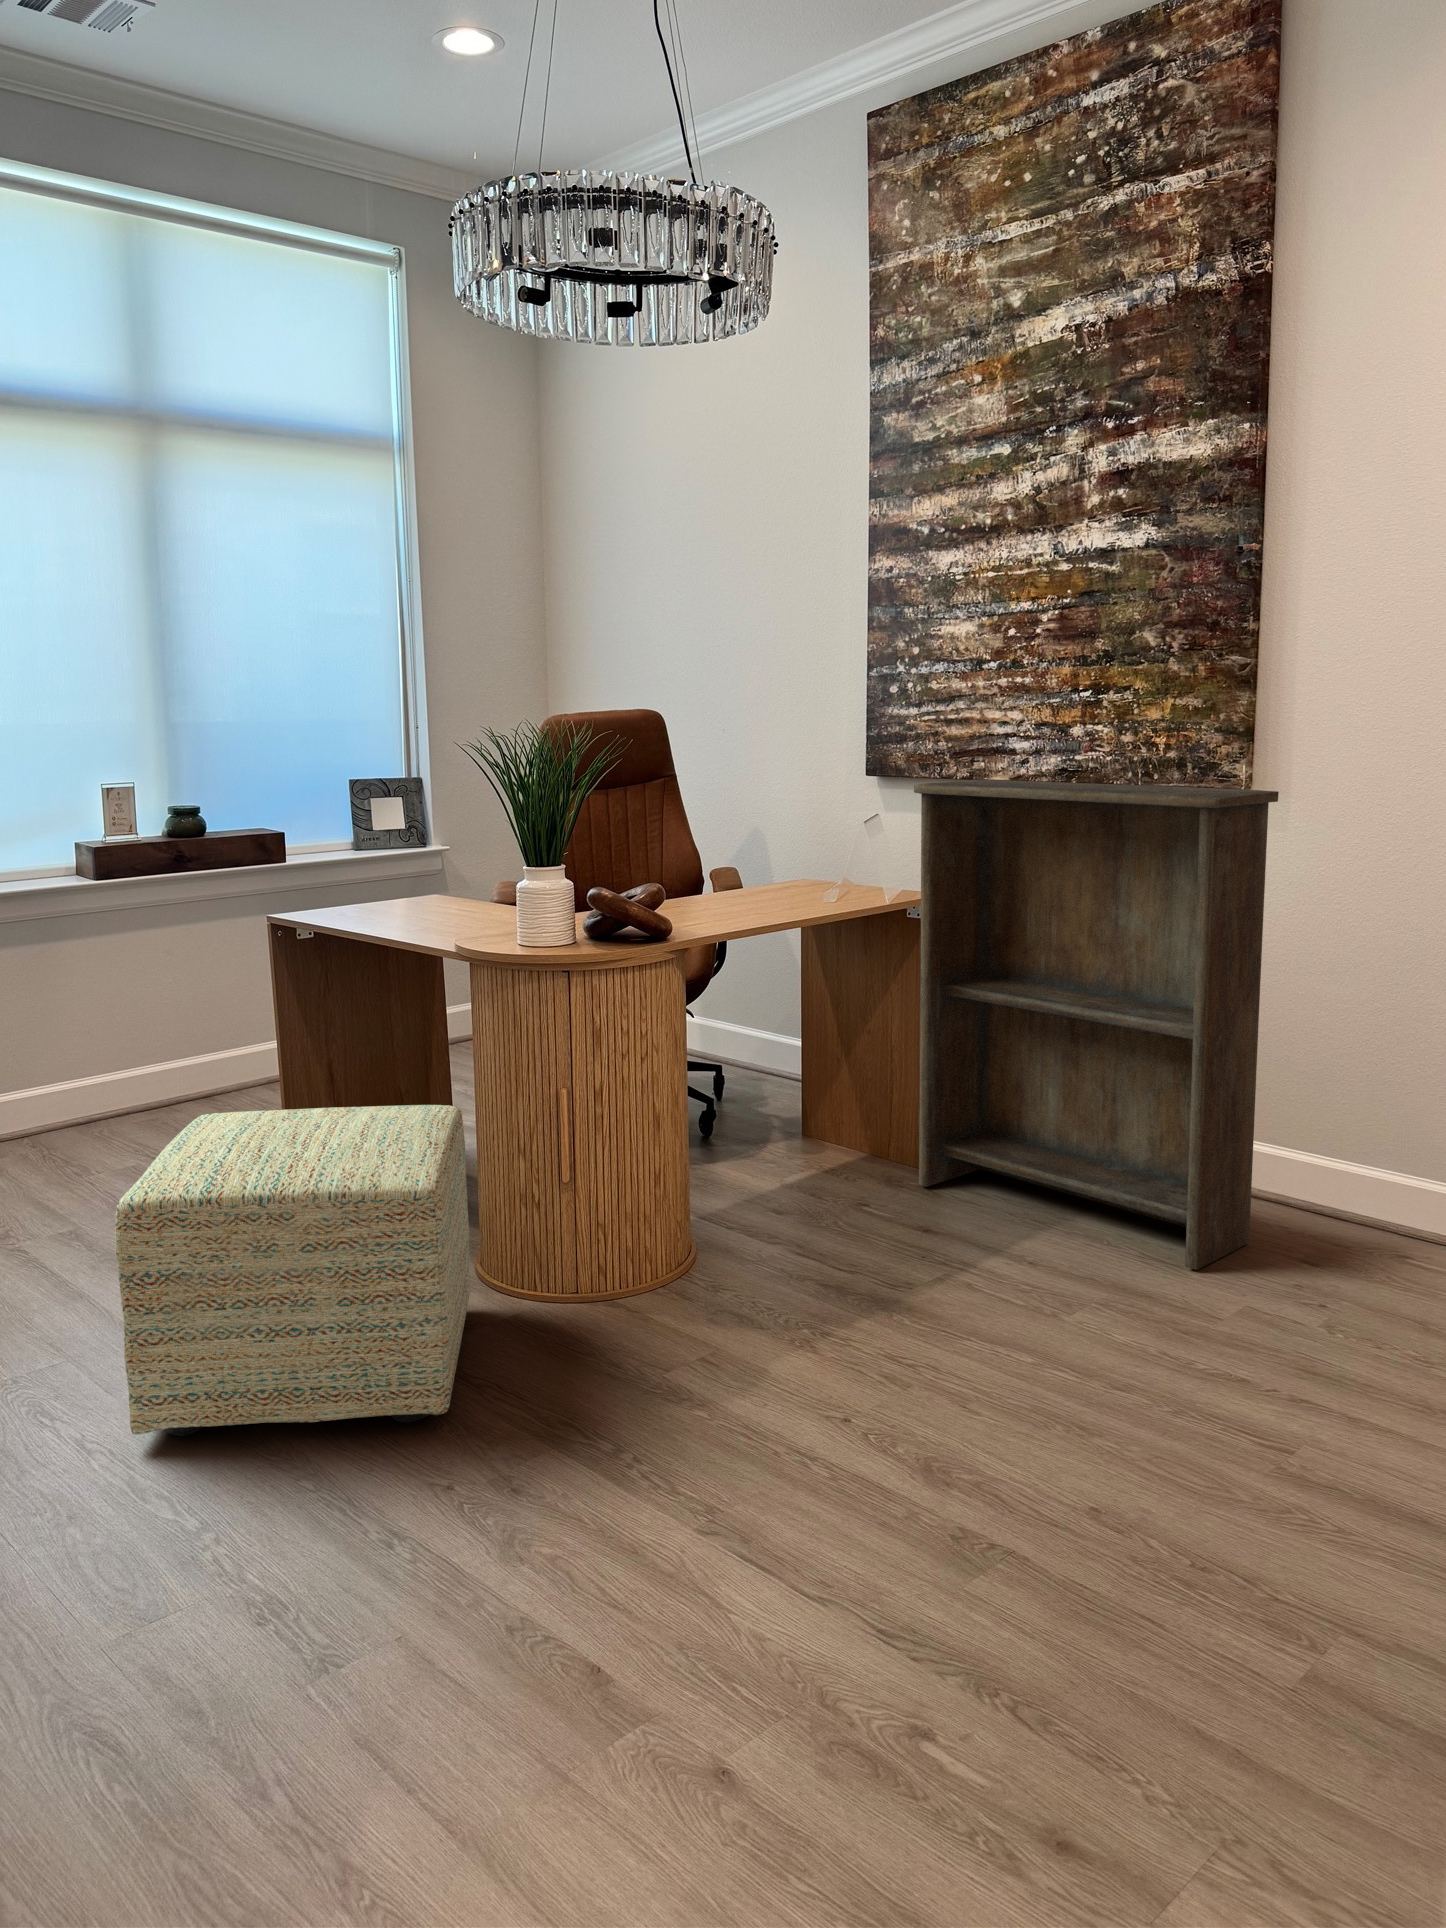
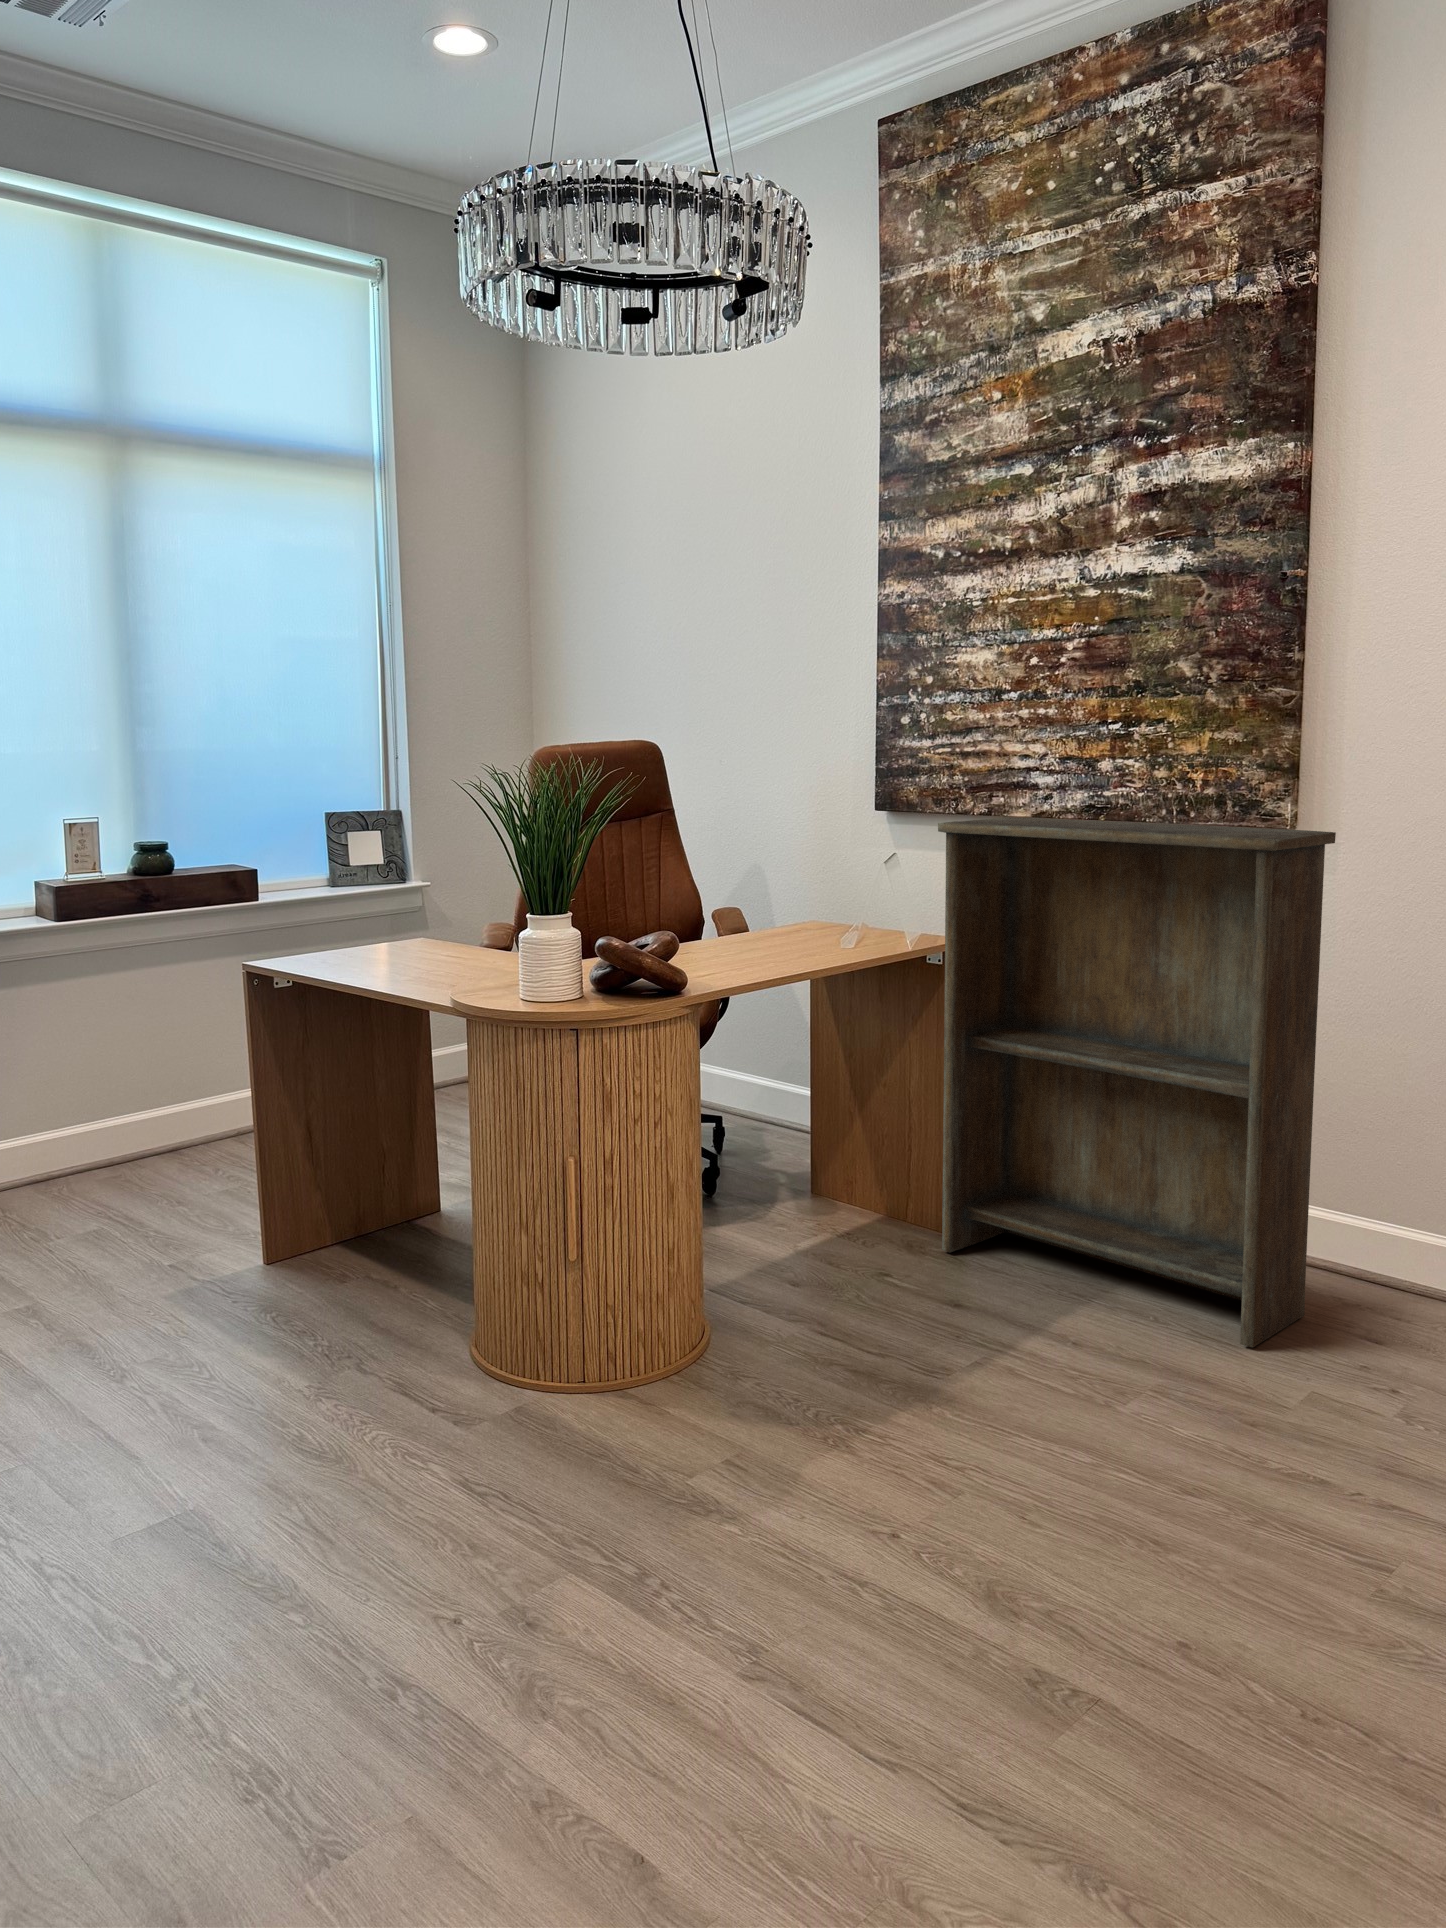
ottoman: present [115,1105,470,1436] -> none [86,1174,470,1552]

